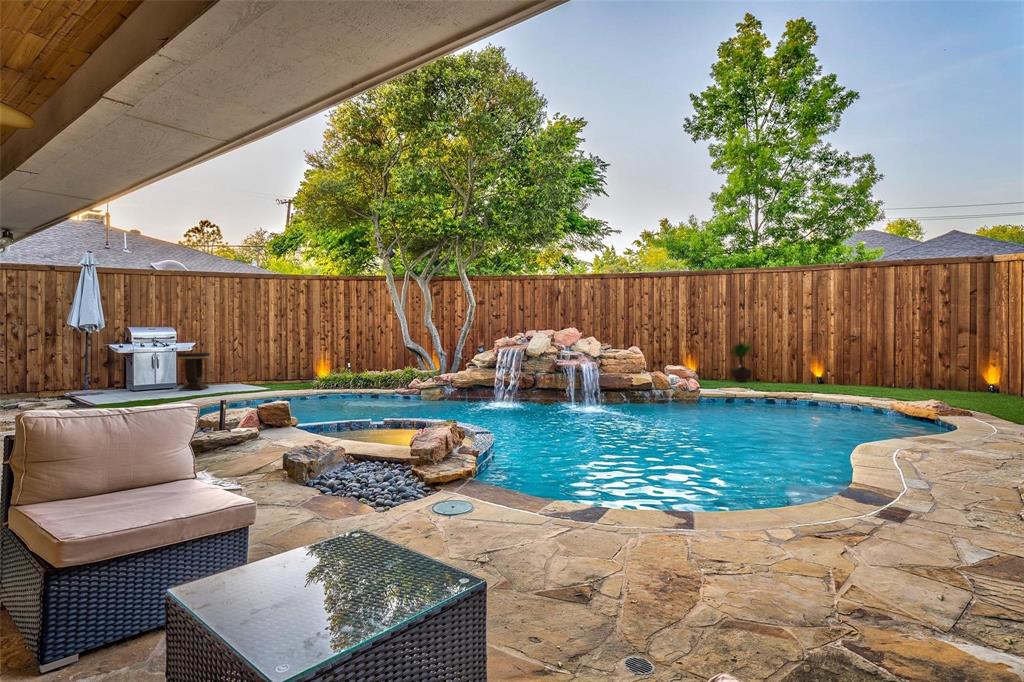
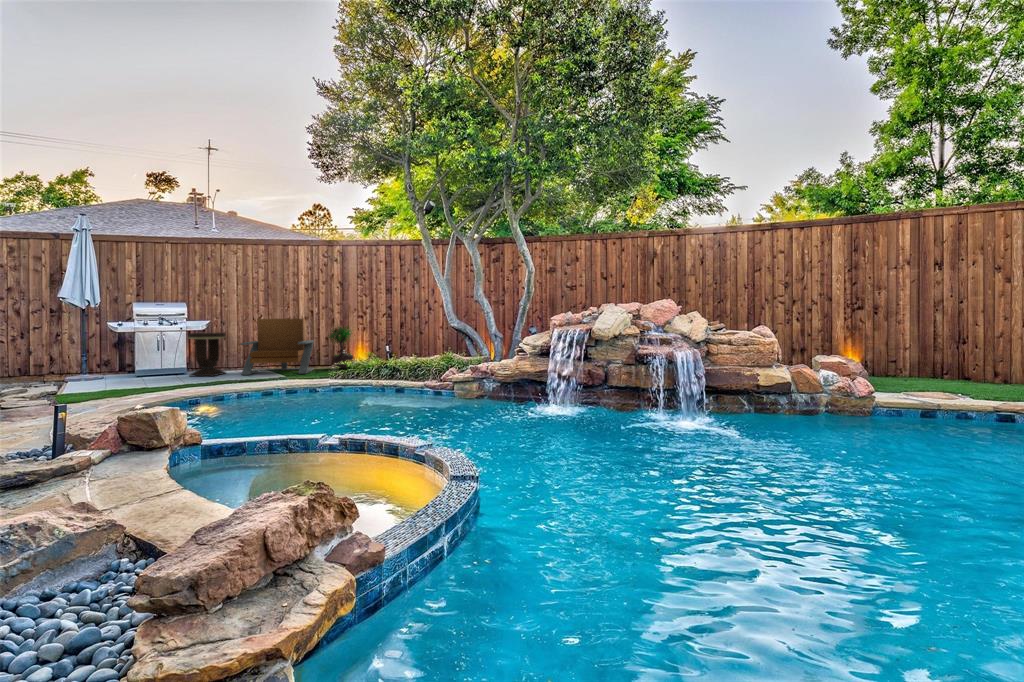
lounge chair: none [226,340,283,389] -> present [241,318,314,375]
potted tree: present [730,342,752,382] -> present [329,326,353,368]

